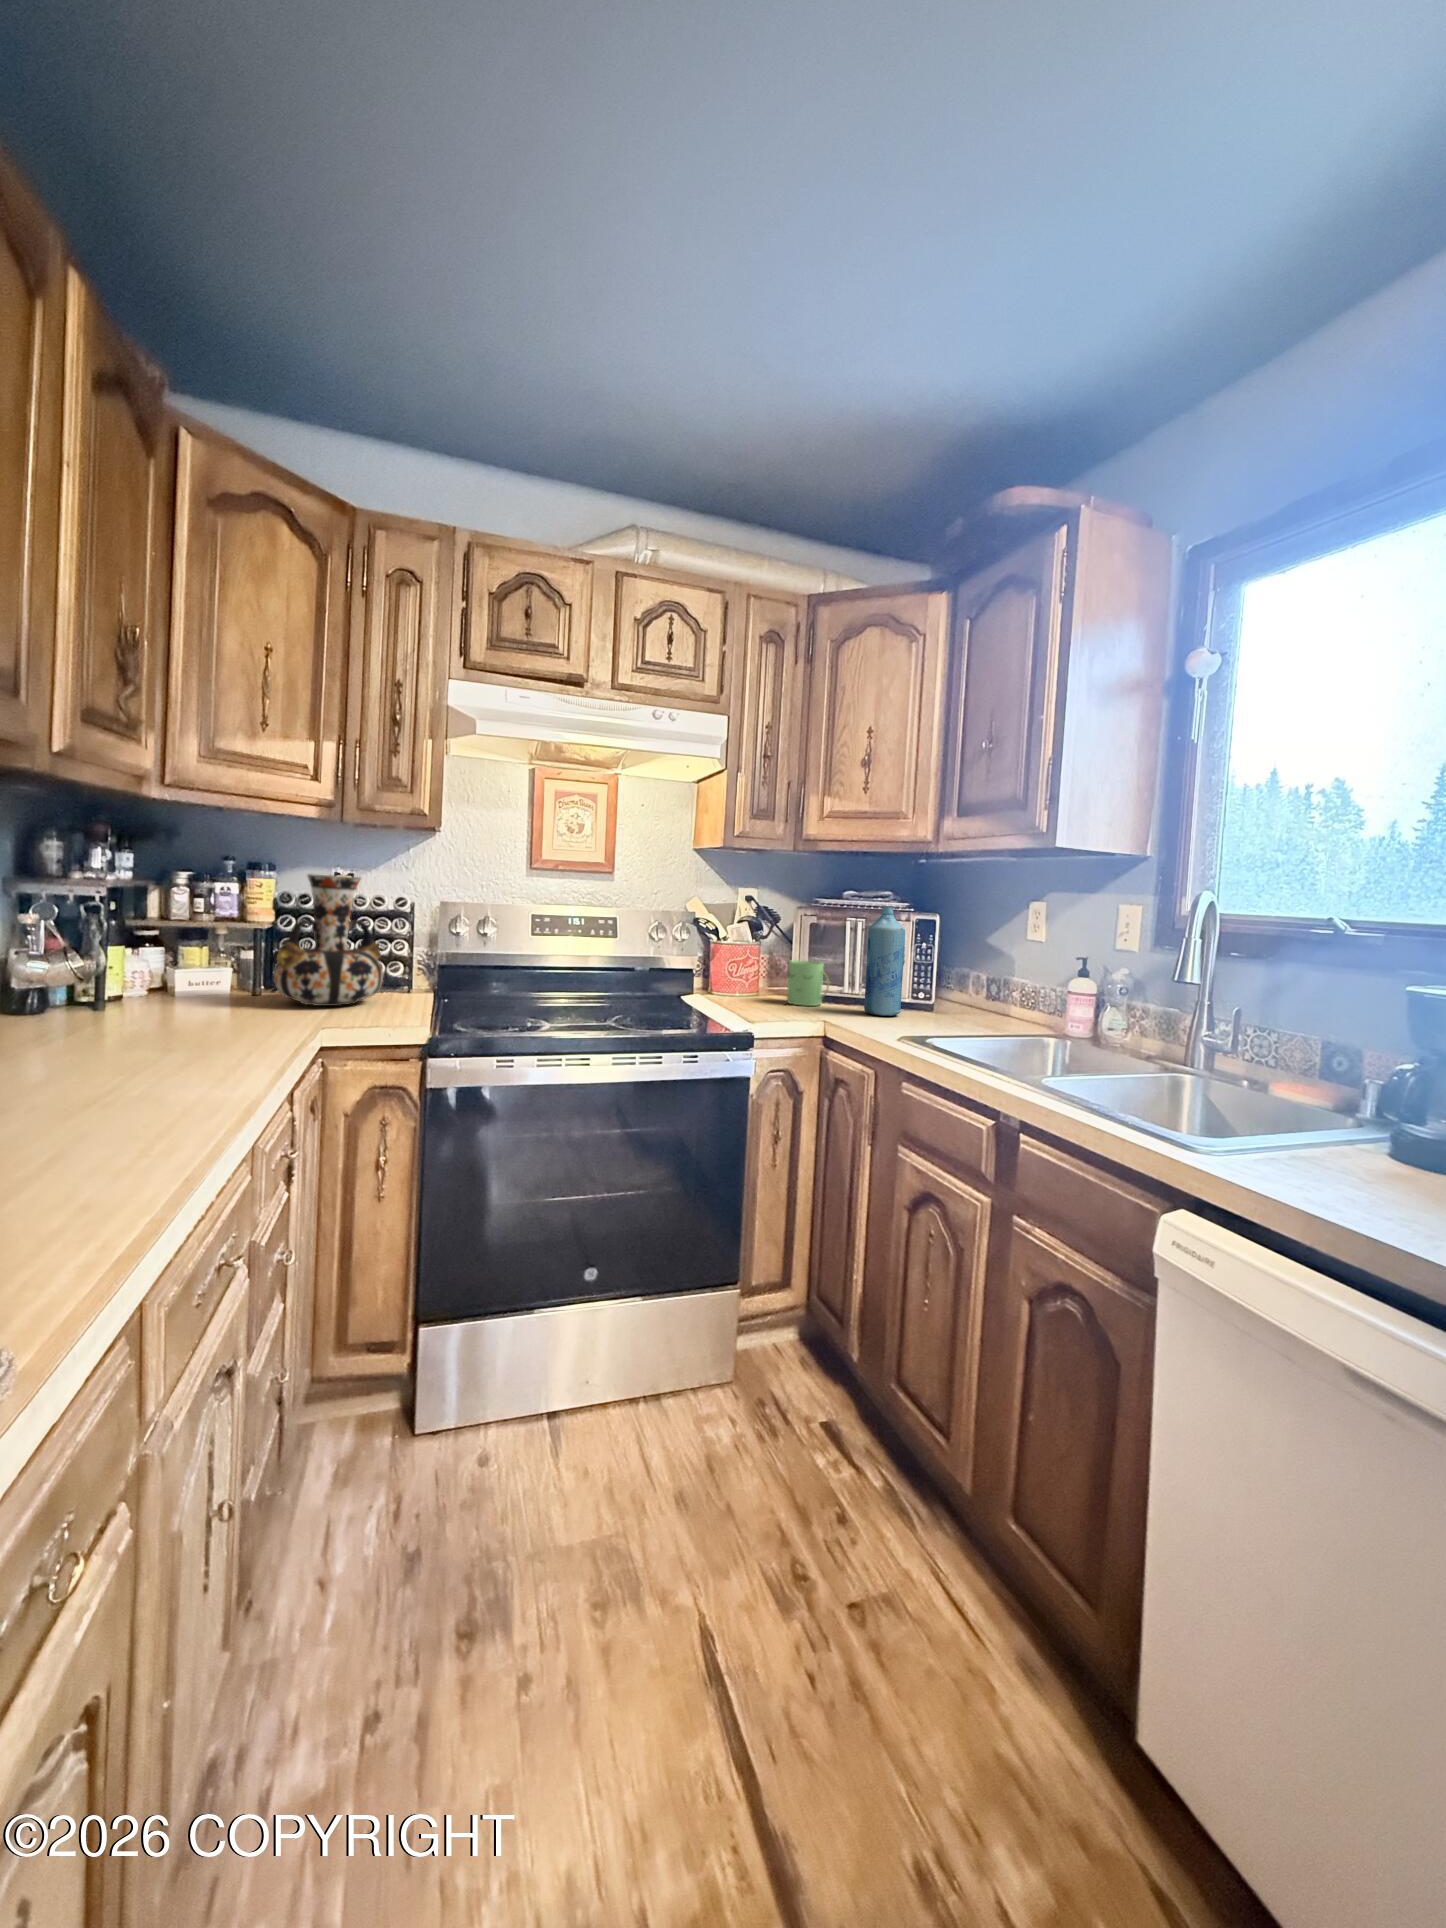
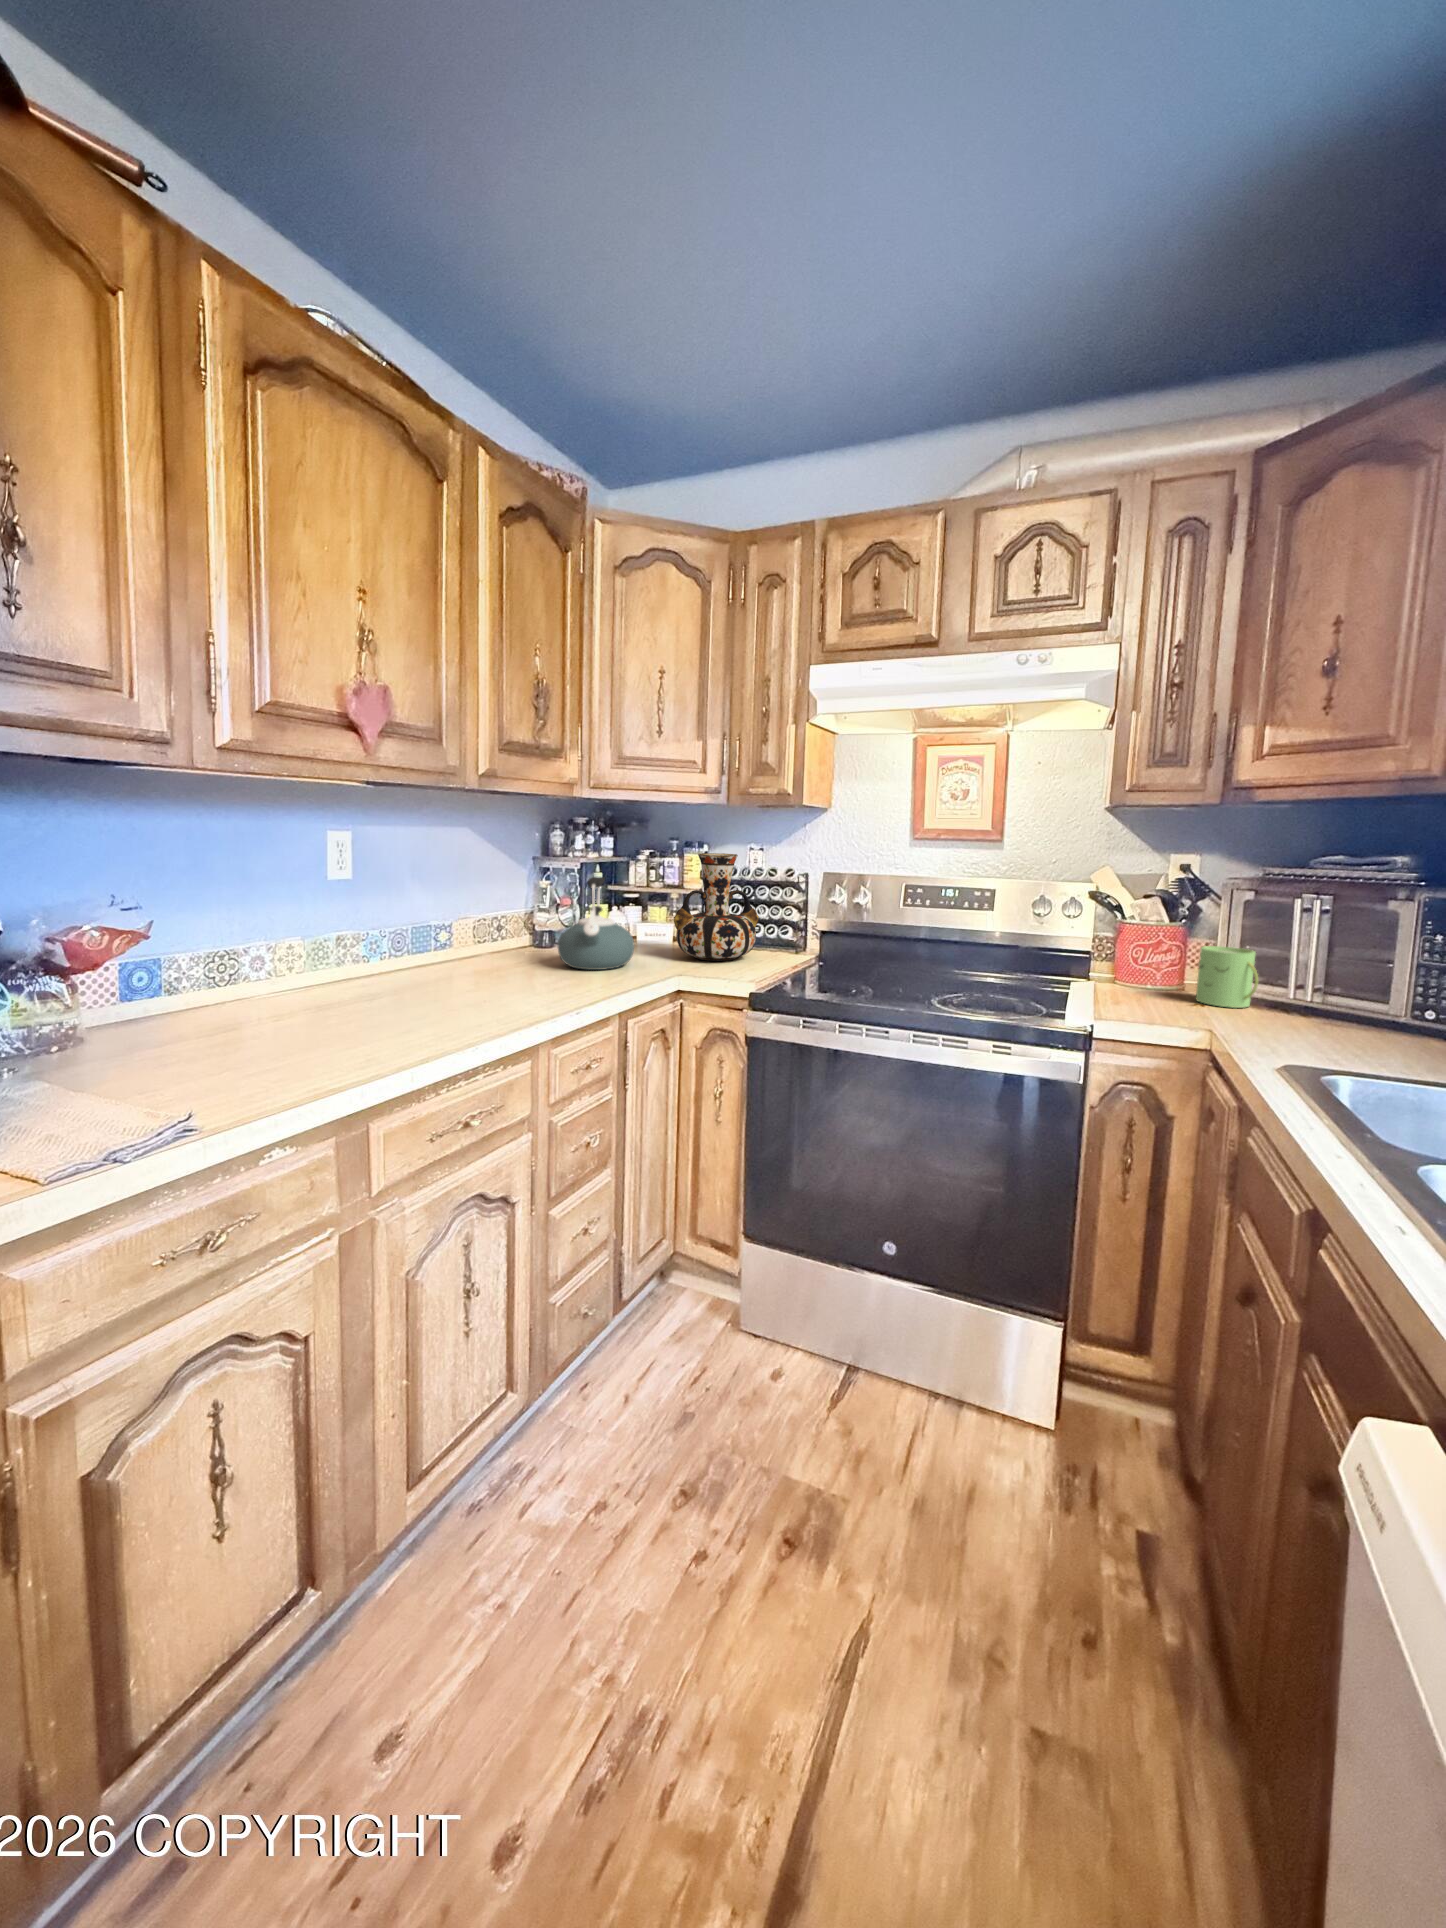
kettle: none [105,900,236,1030] -> present [558,877,634,970]
bottle: present [864,906,905,1016] -> none [1303,876,1384,1035]

